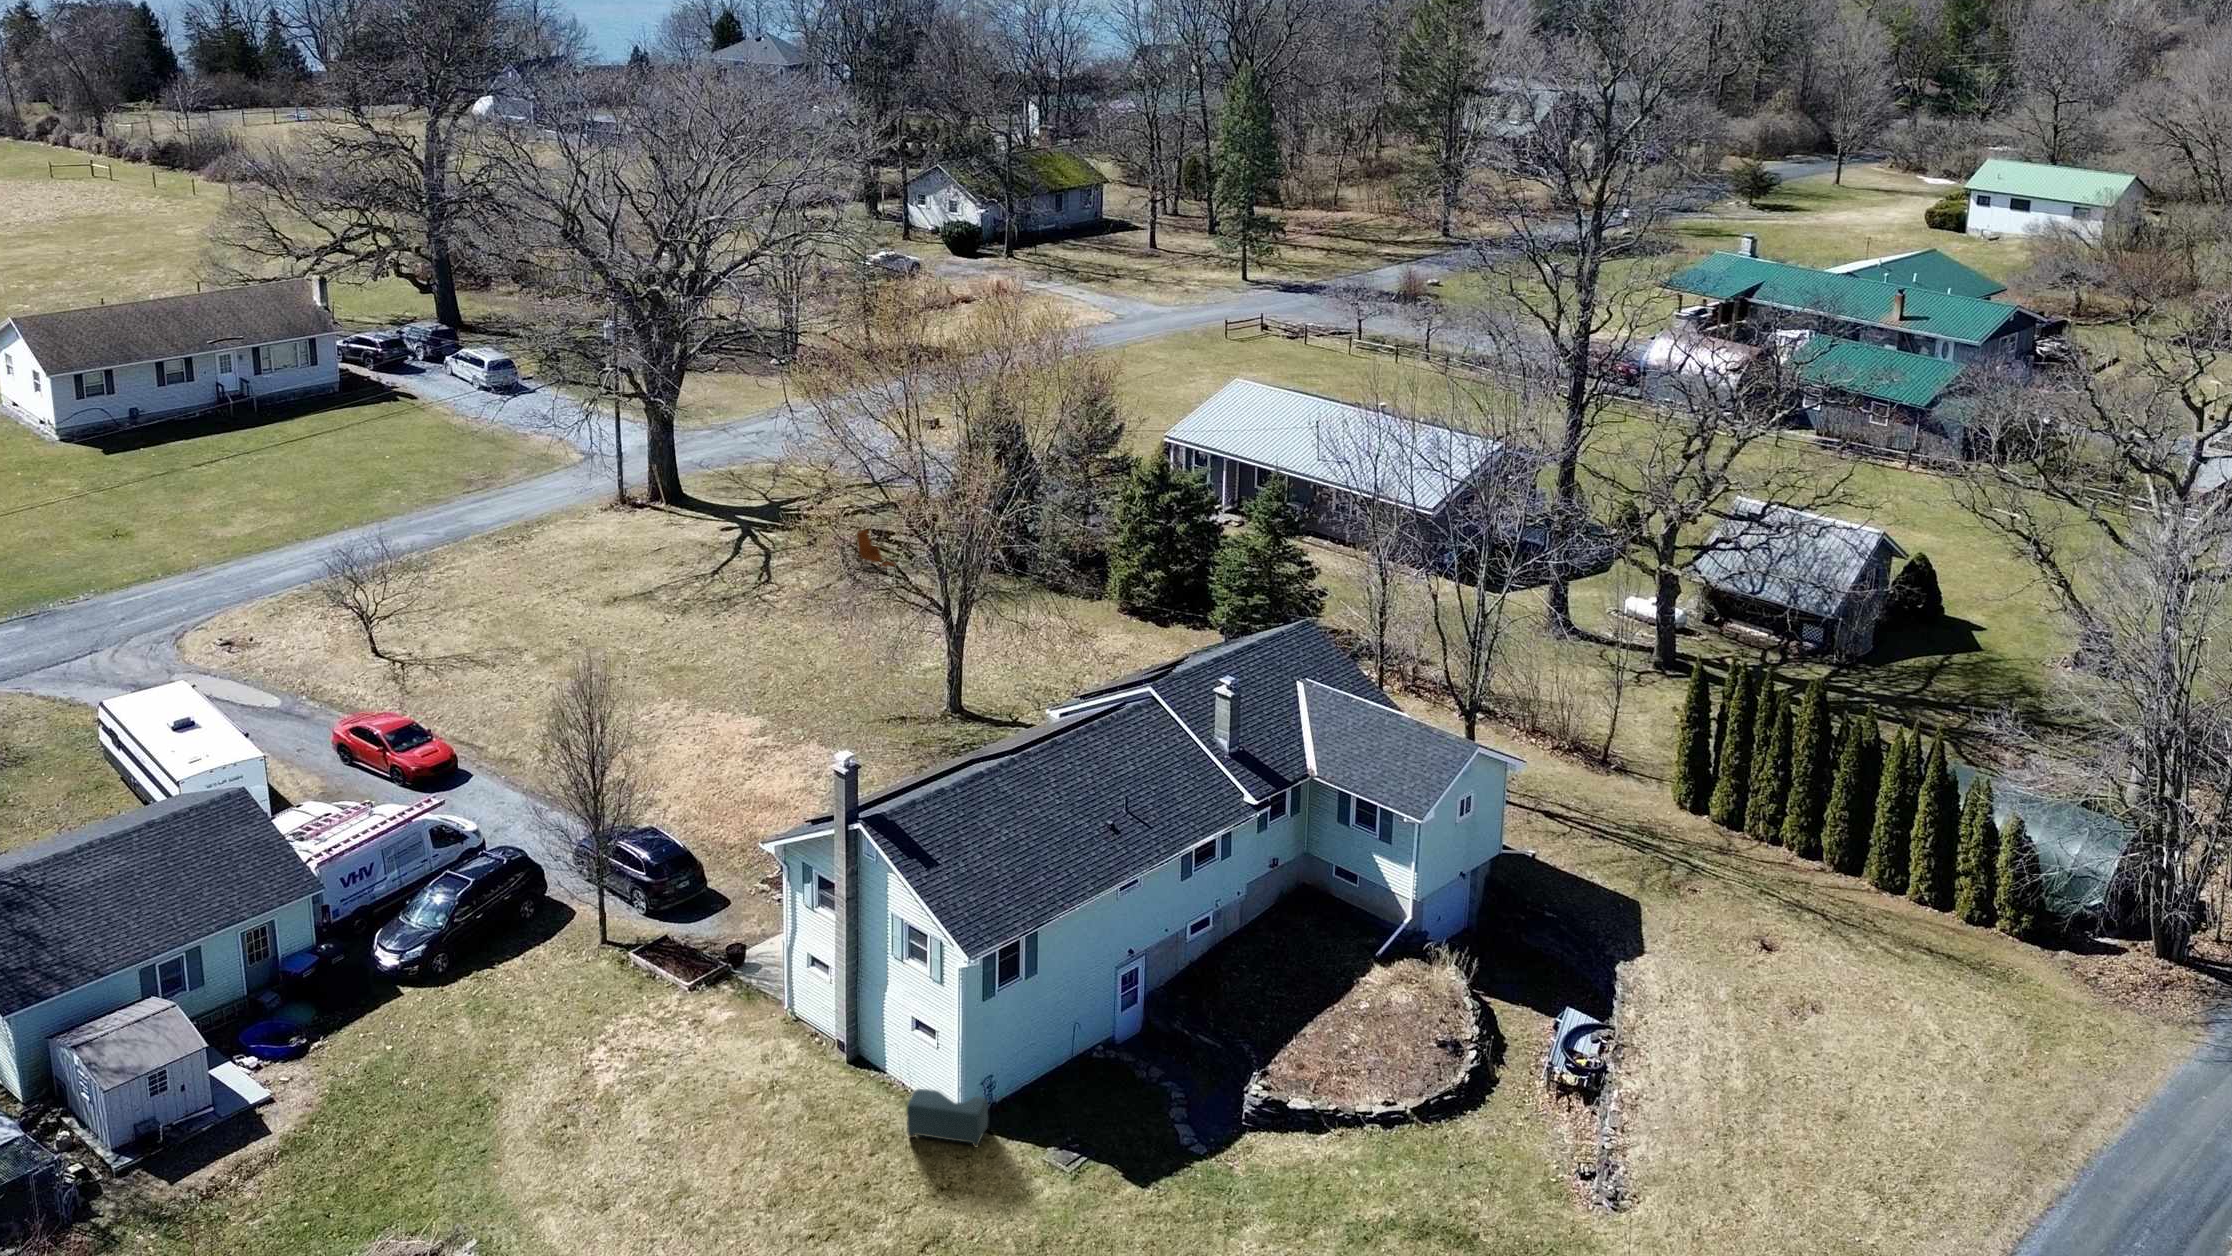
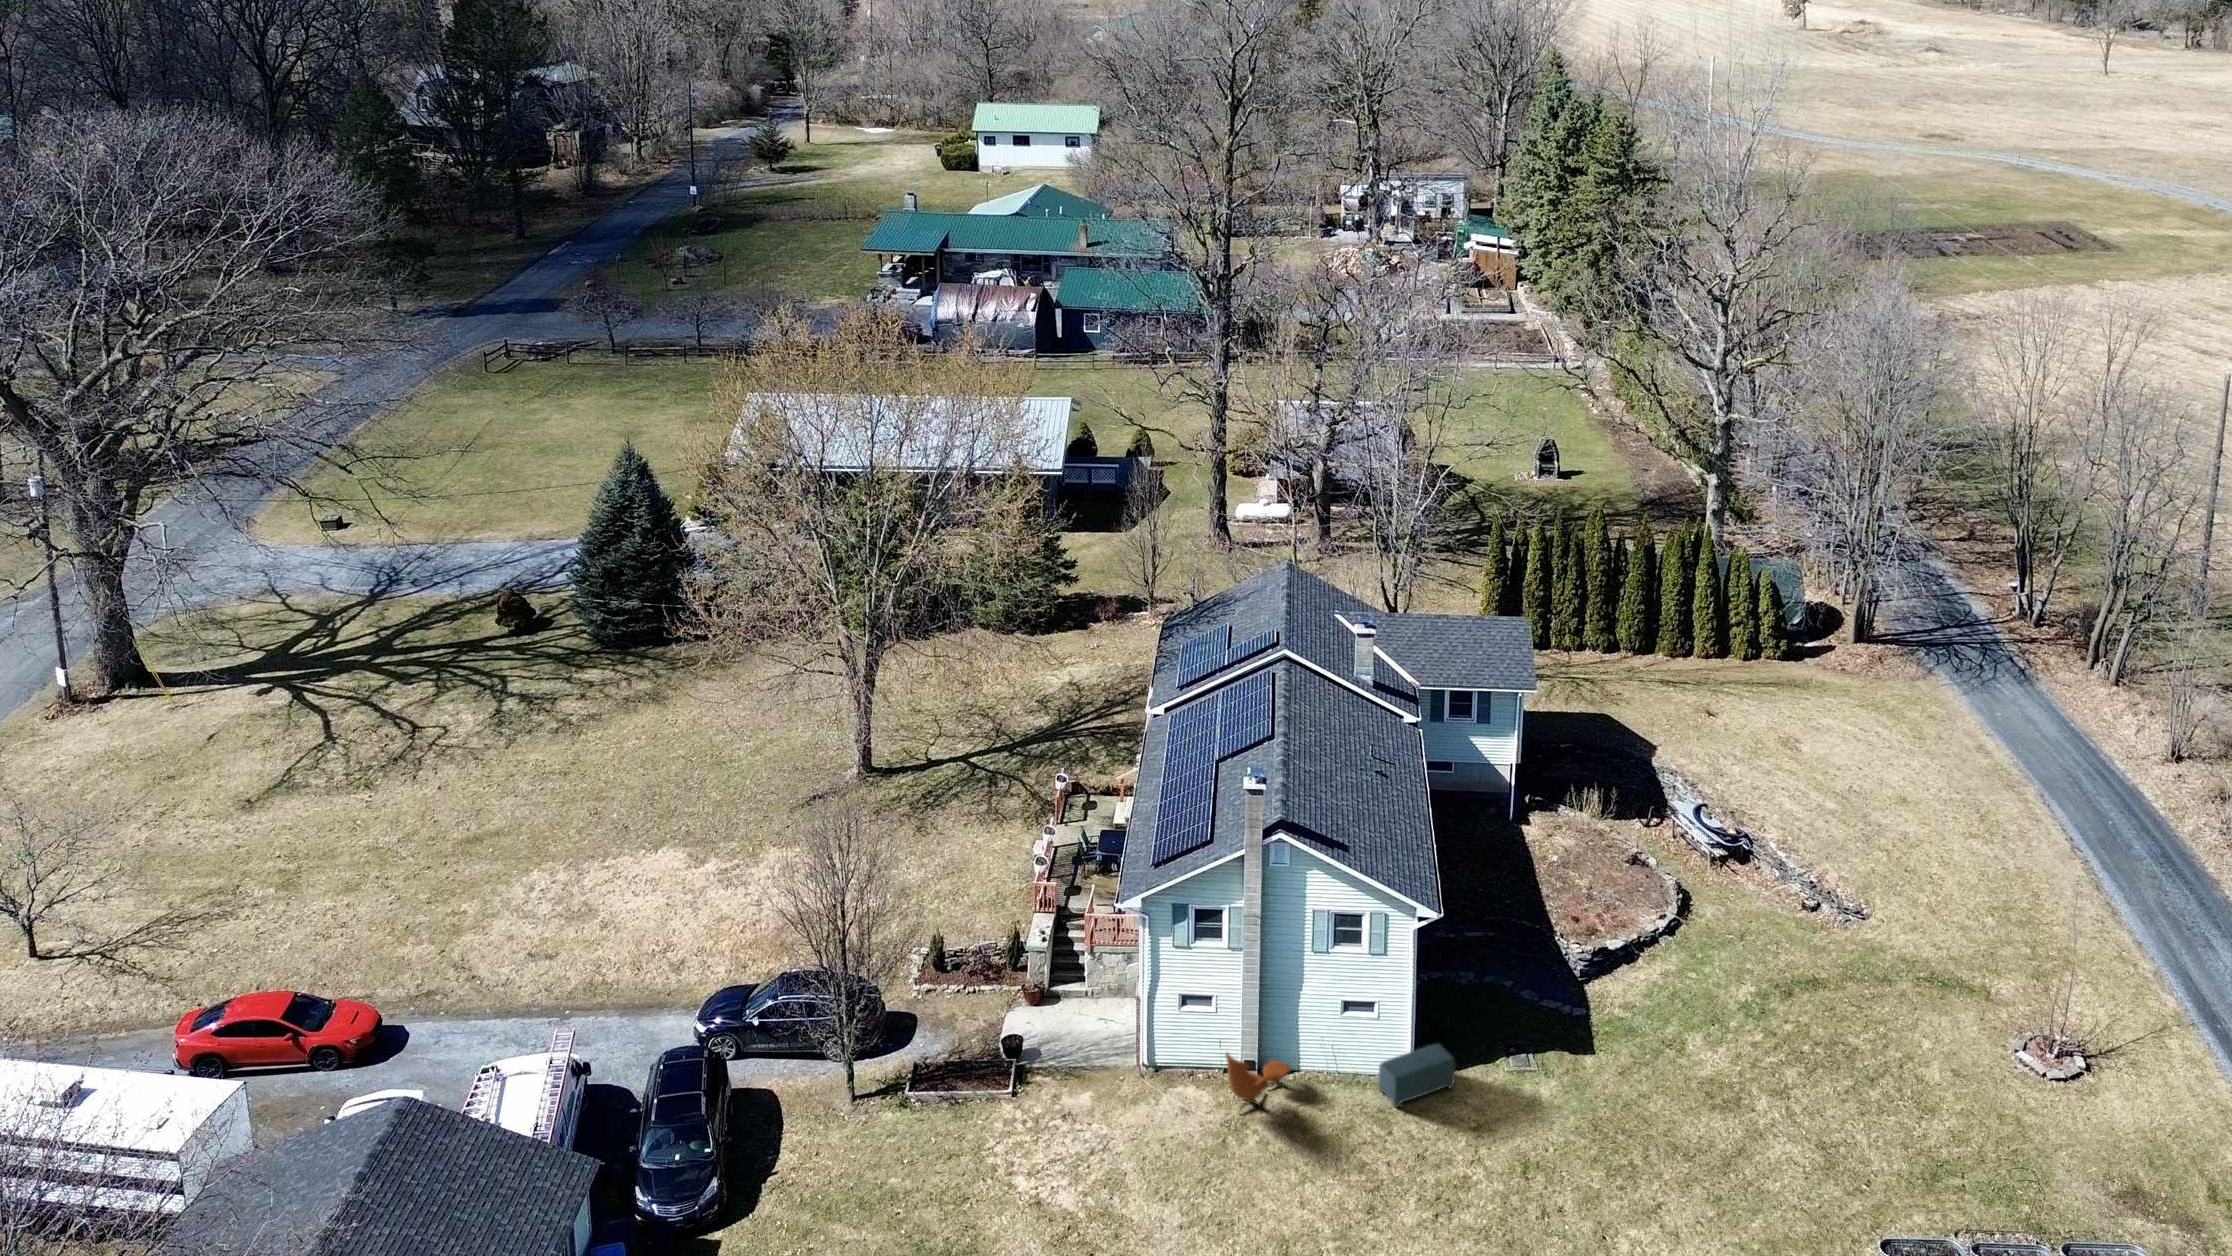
lounge chair: present [856,530,895,568] -> present [1226,1053,1291,1108]

